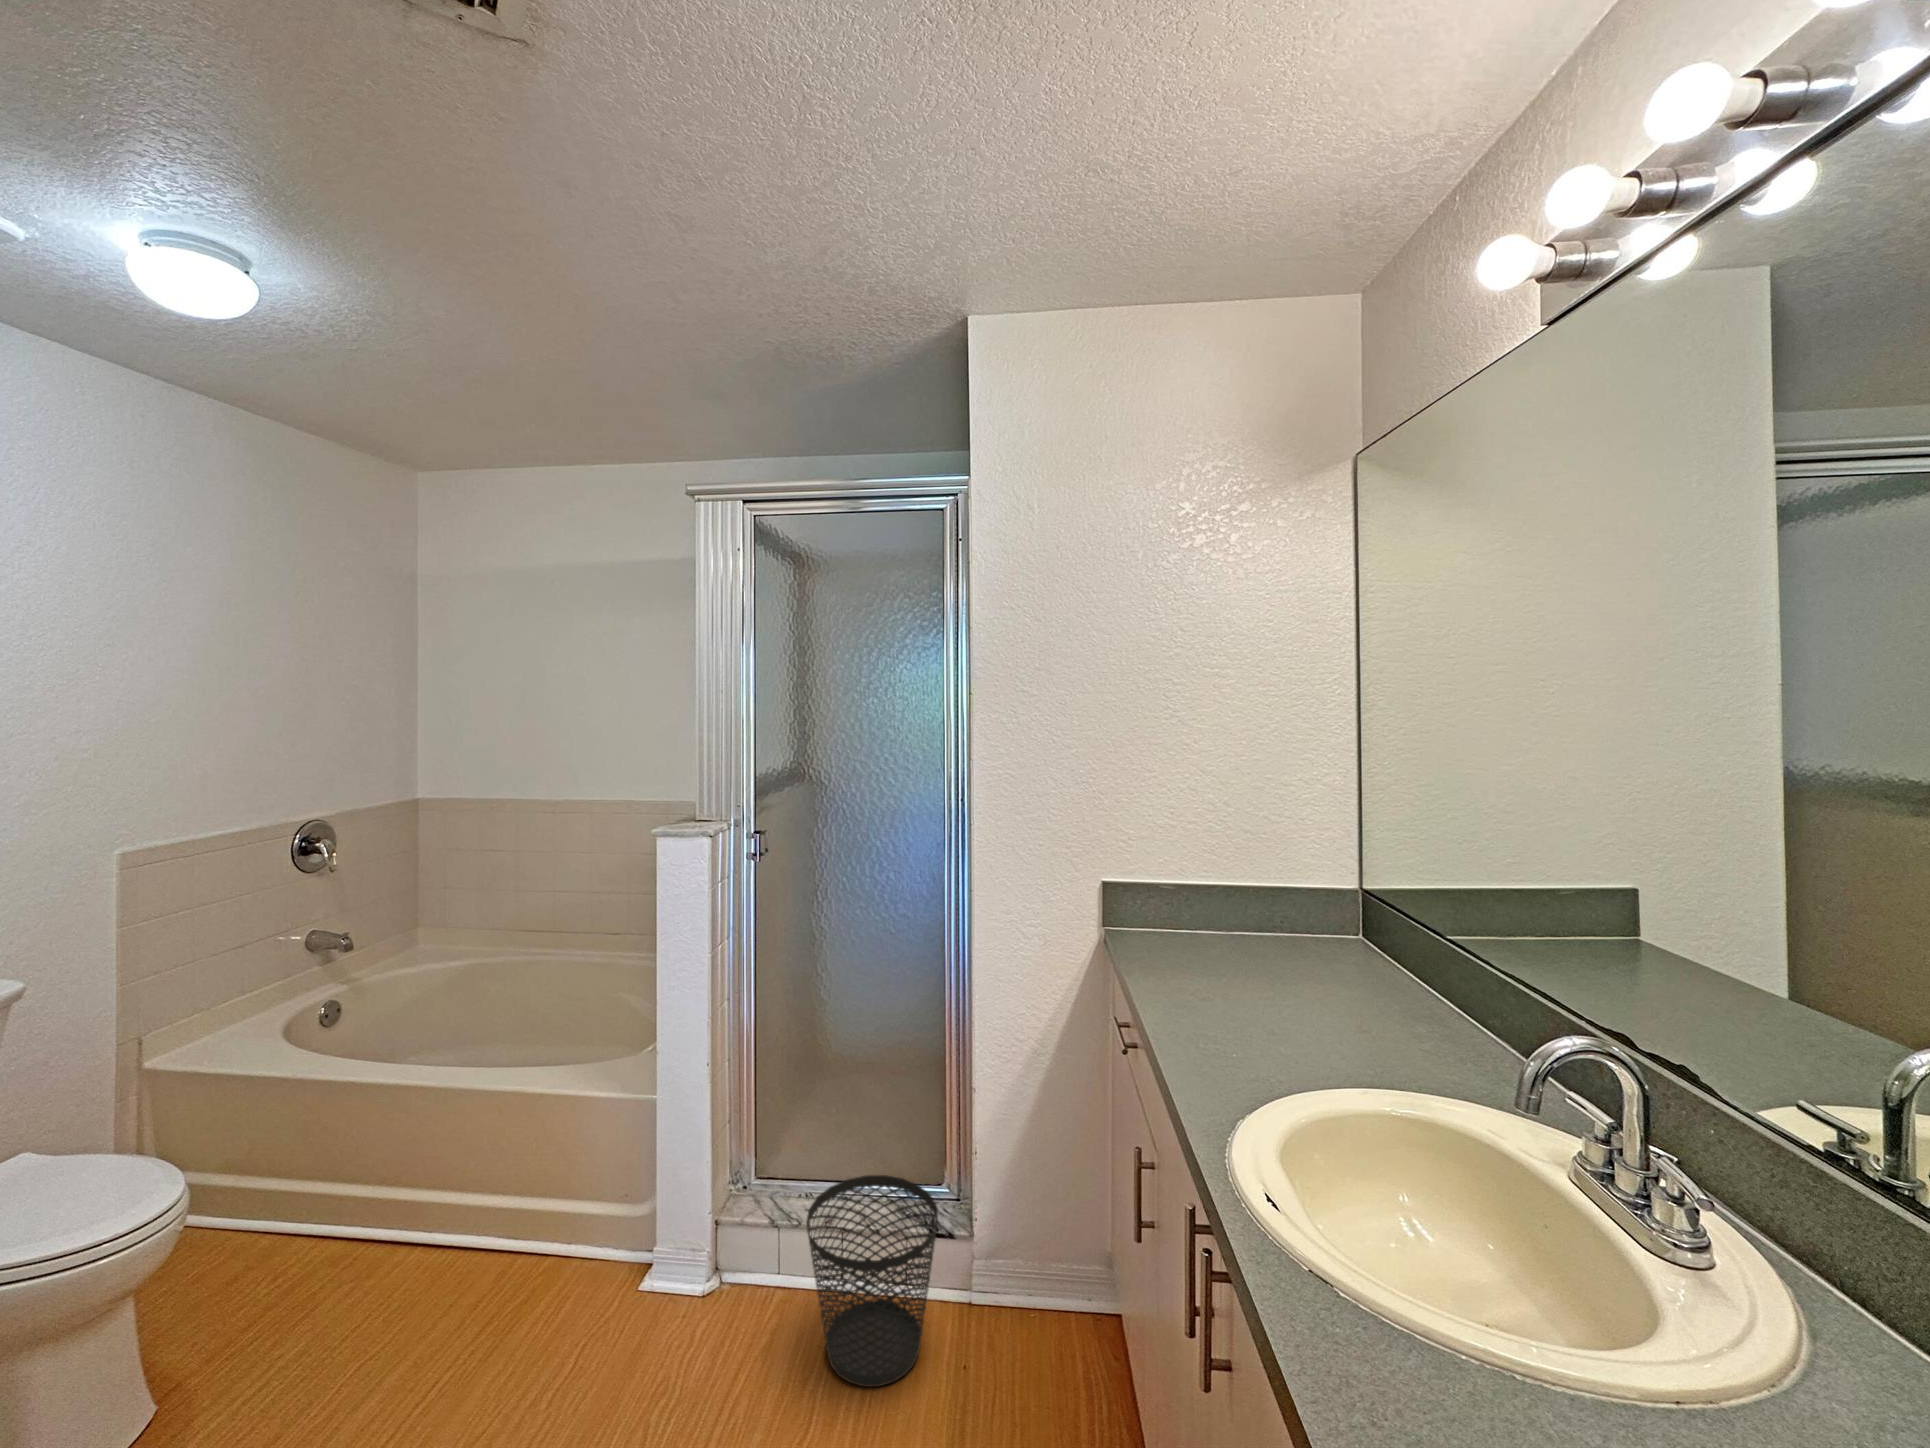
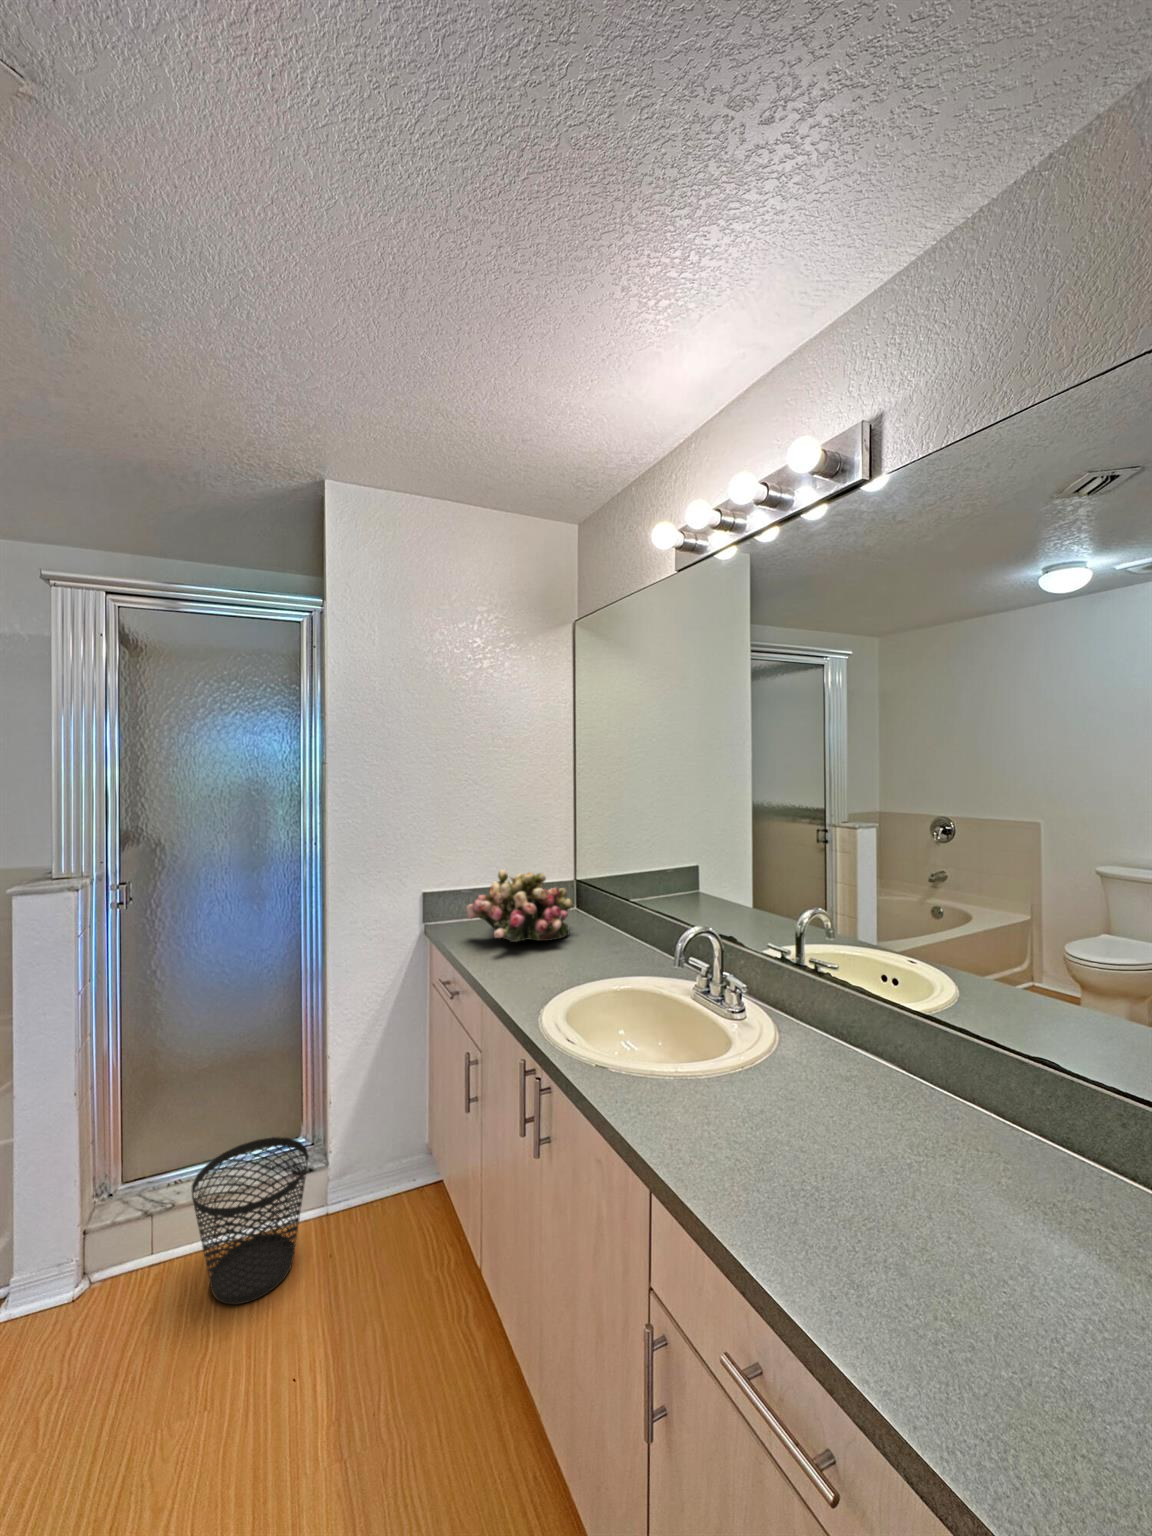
flower arrangement: none [1153,862,1341,993] -> present [466,869,573,942]

